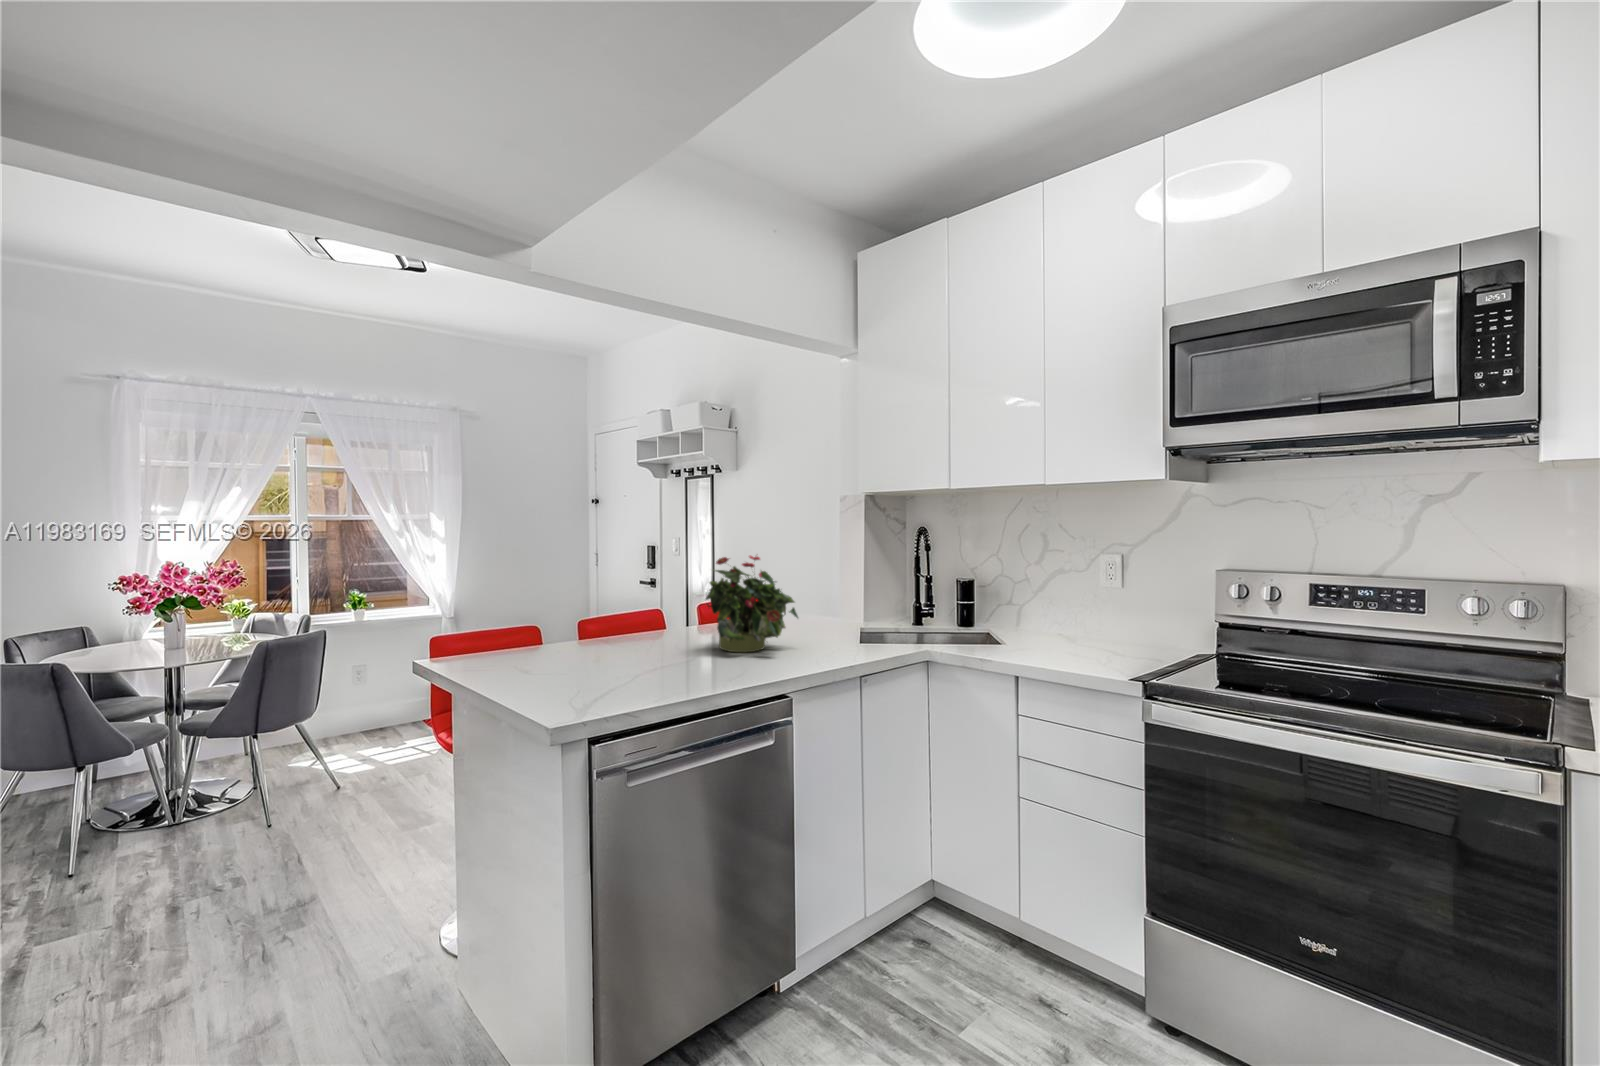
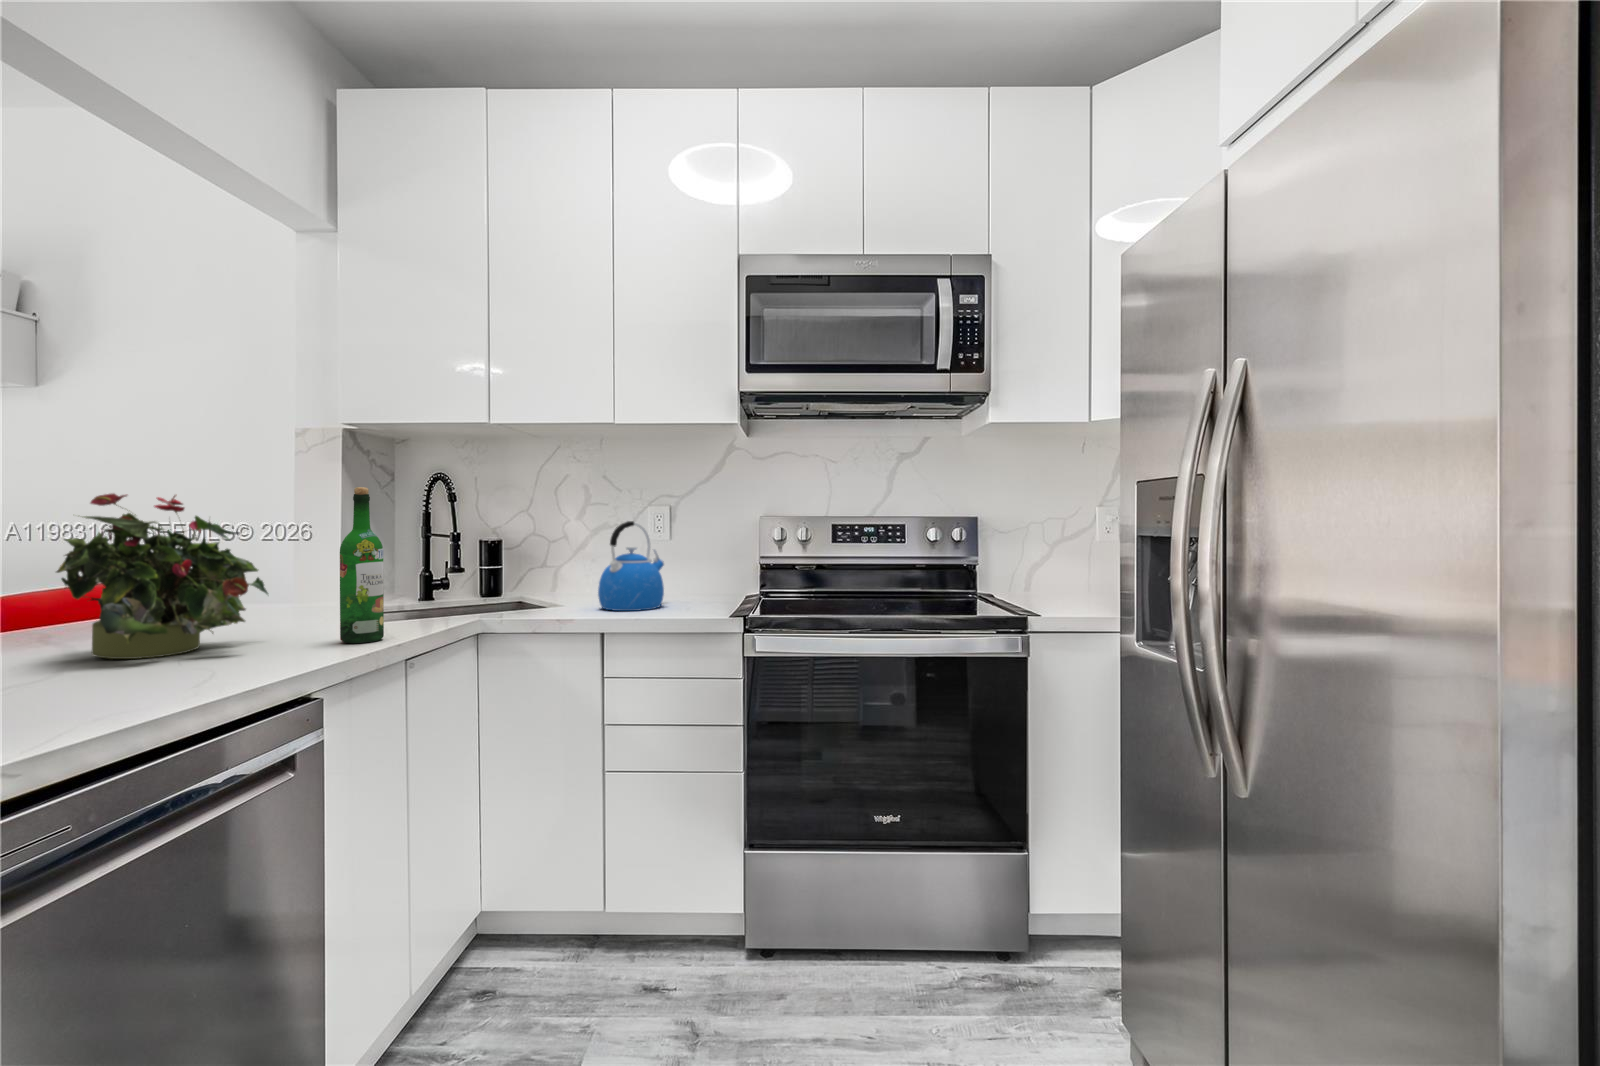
wine bottle: none [829,551,854,659] -> present [340,487,384,643]
kettle: none [1032,572,1103,658] -> present [598,521,664,611]

